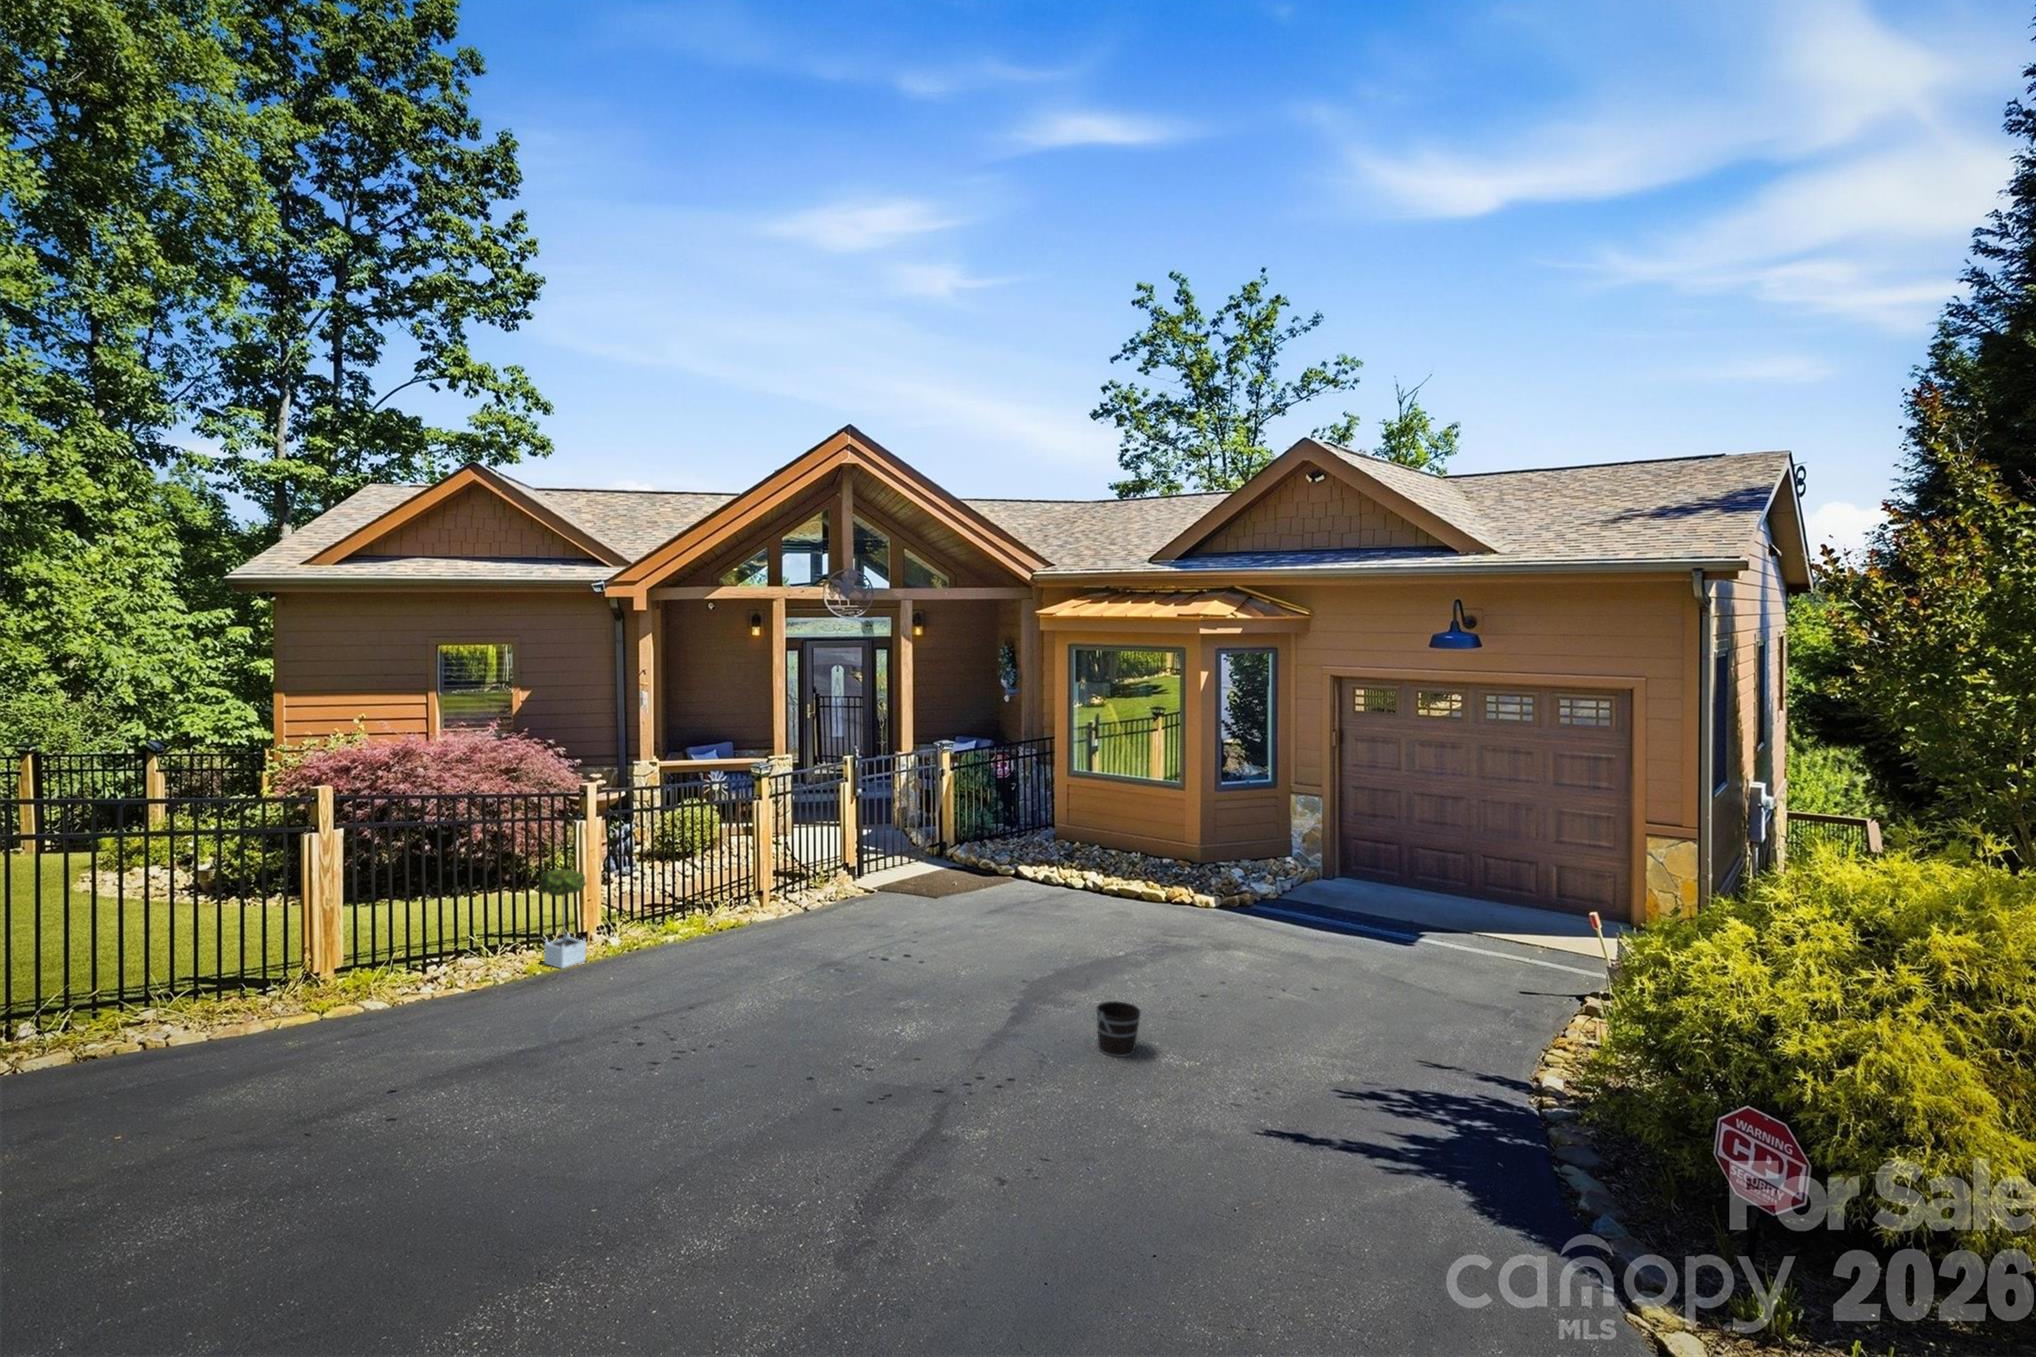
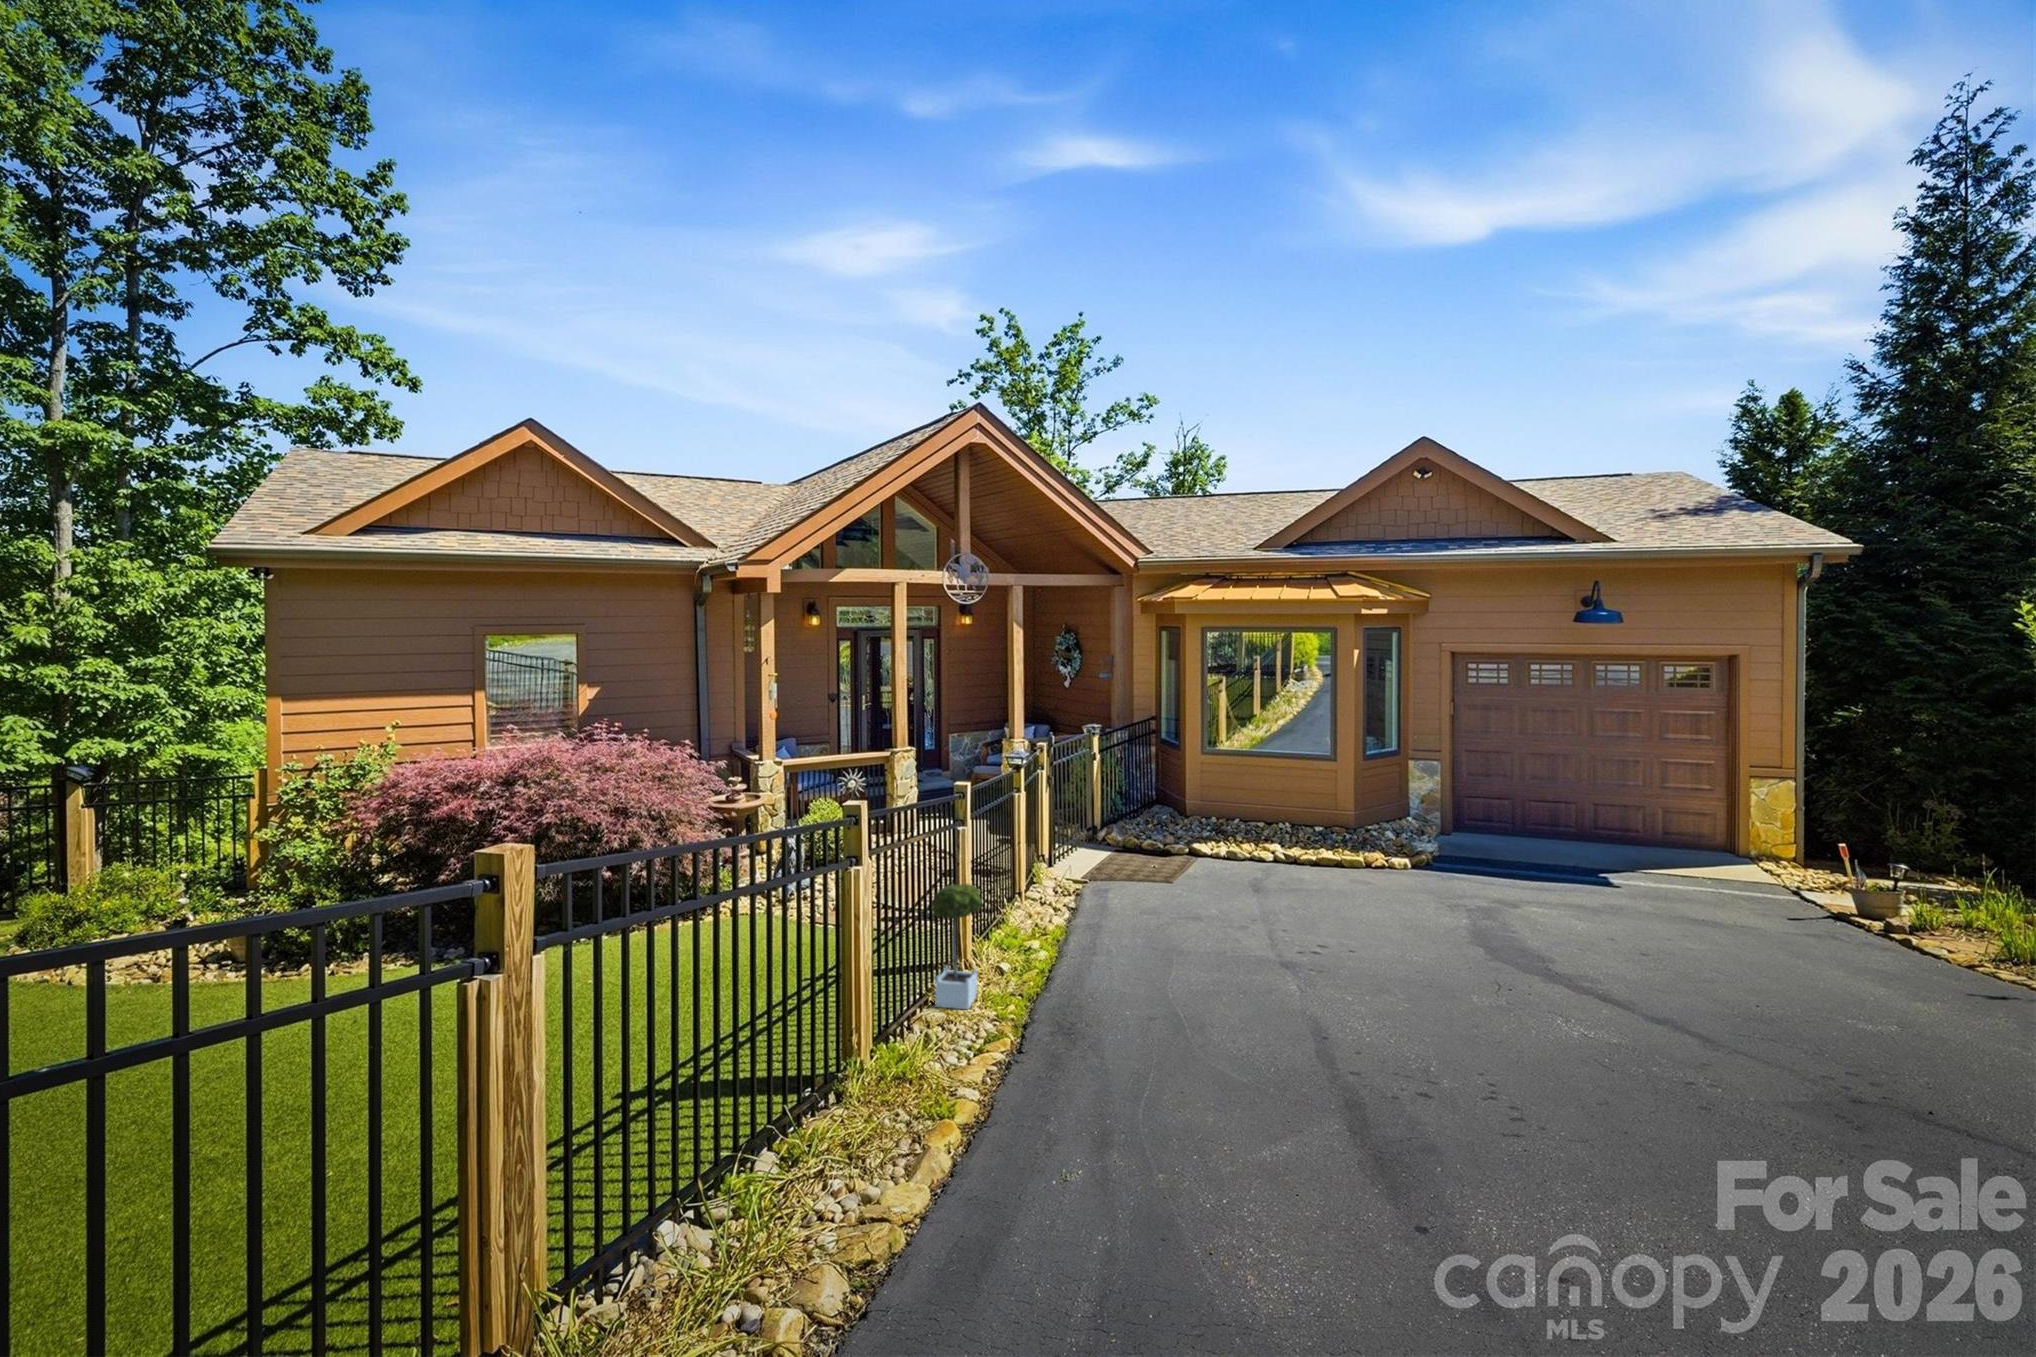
bucket: present [1097,1001,1140,1057] -> none [1617,949,1675,1007]

